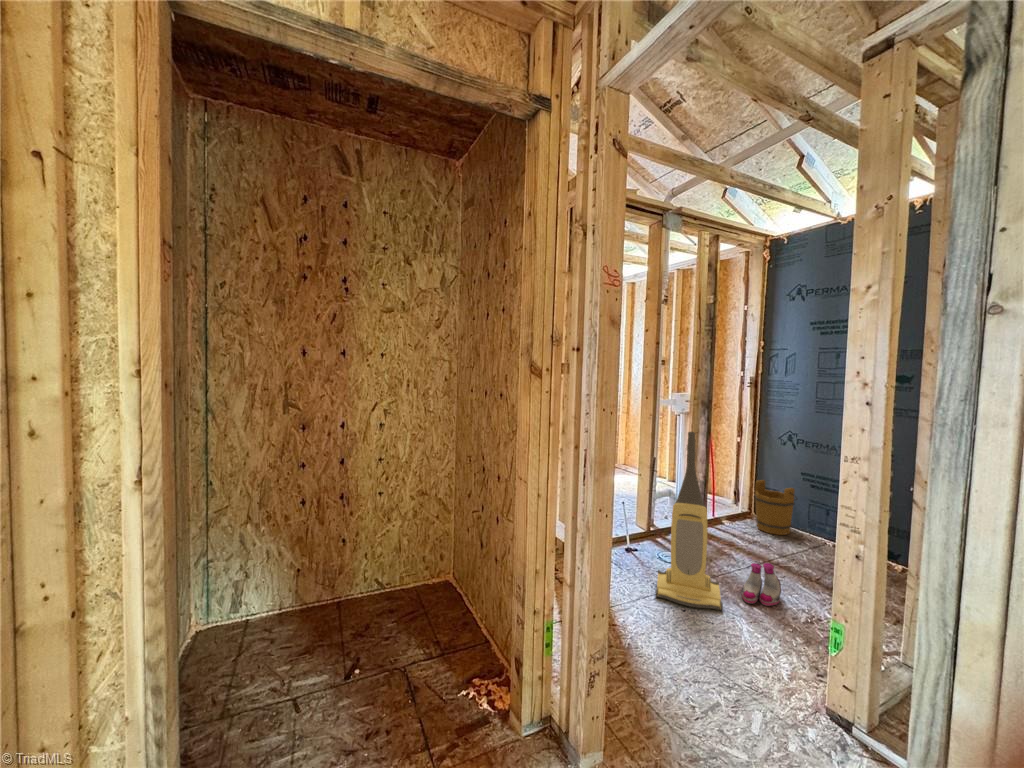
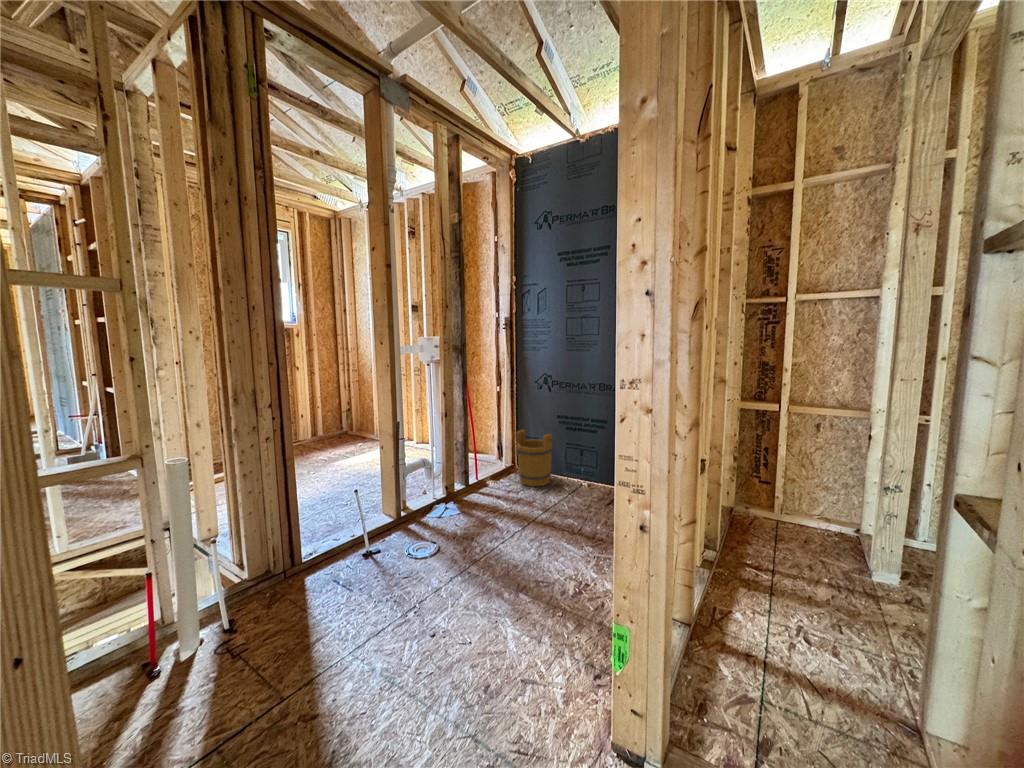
vacuum cleaner: present [656,432,723,610] -> none [395,379,484,628]
boots: present [741,563,781,606] -> none [506,532,547,590]

